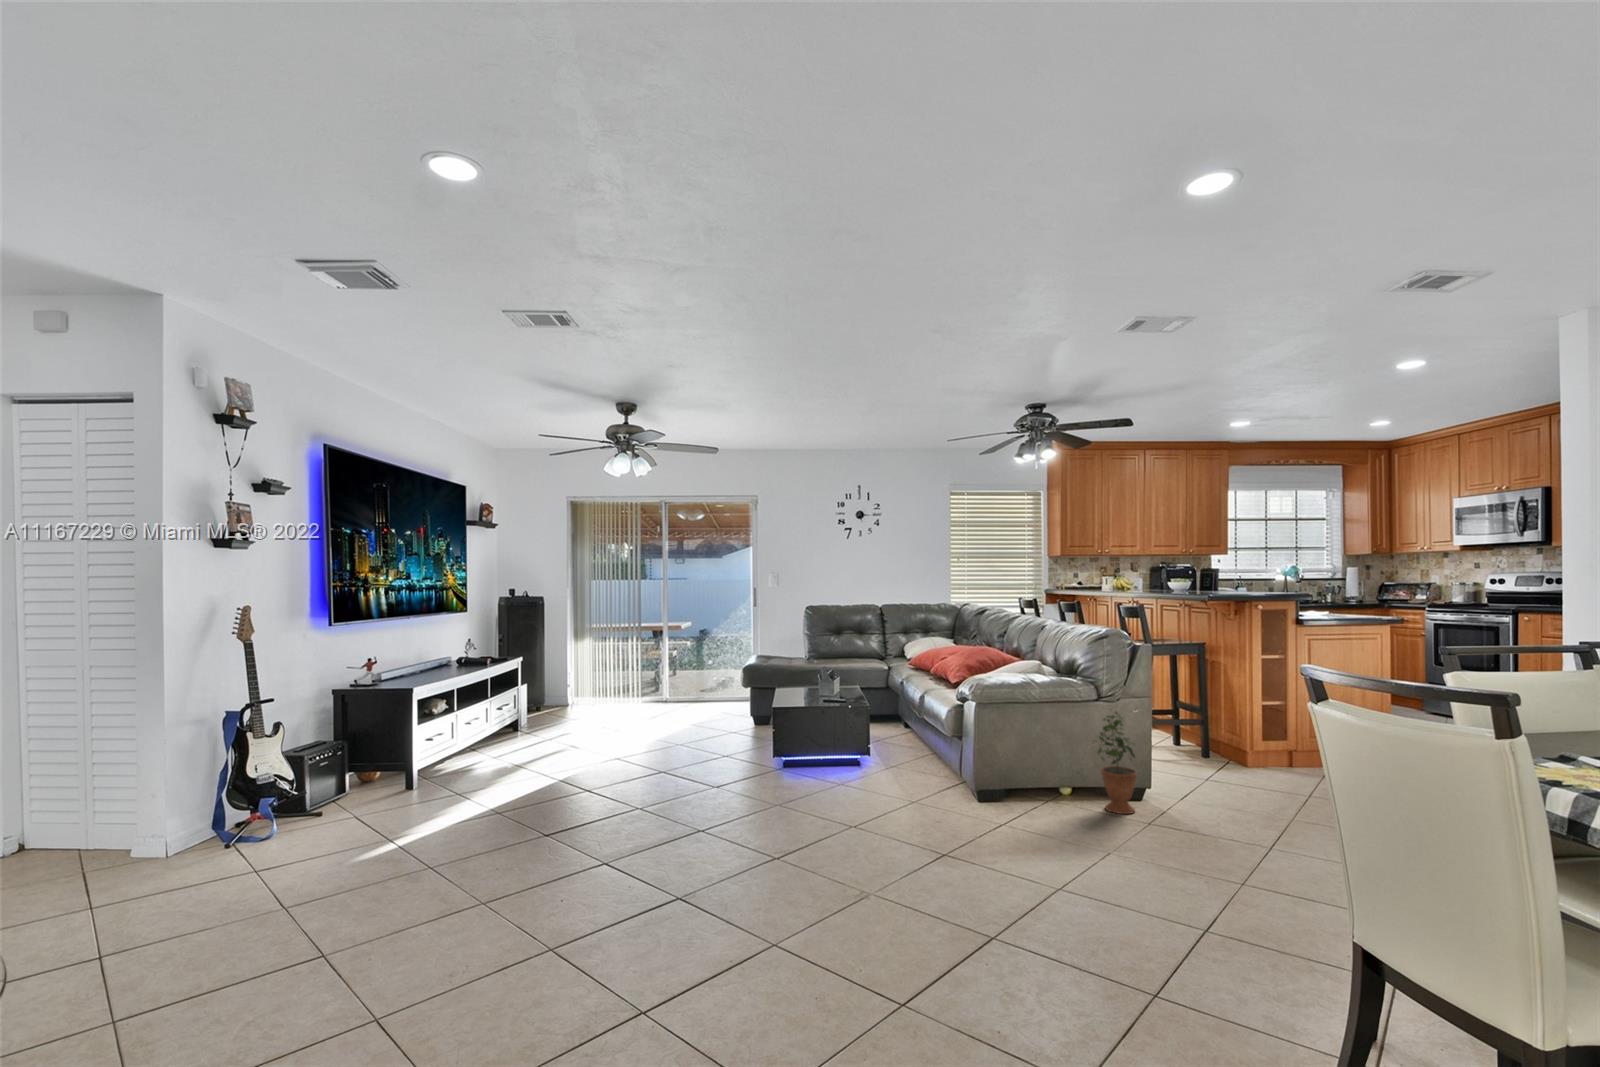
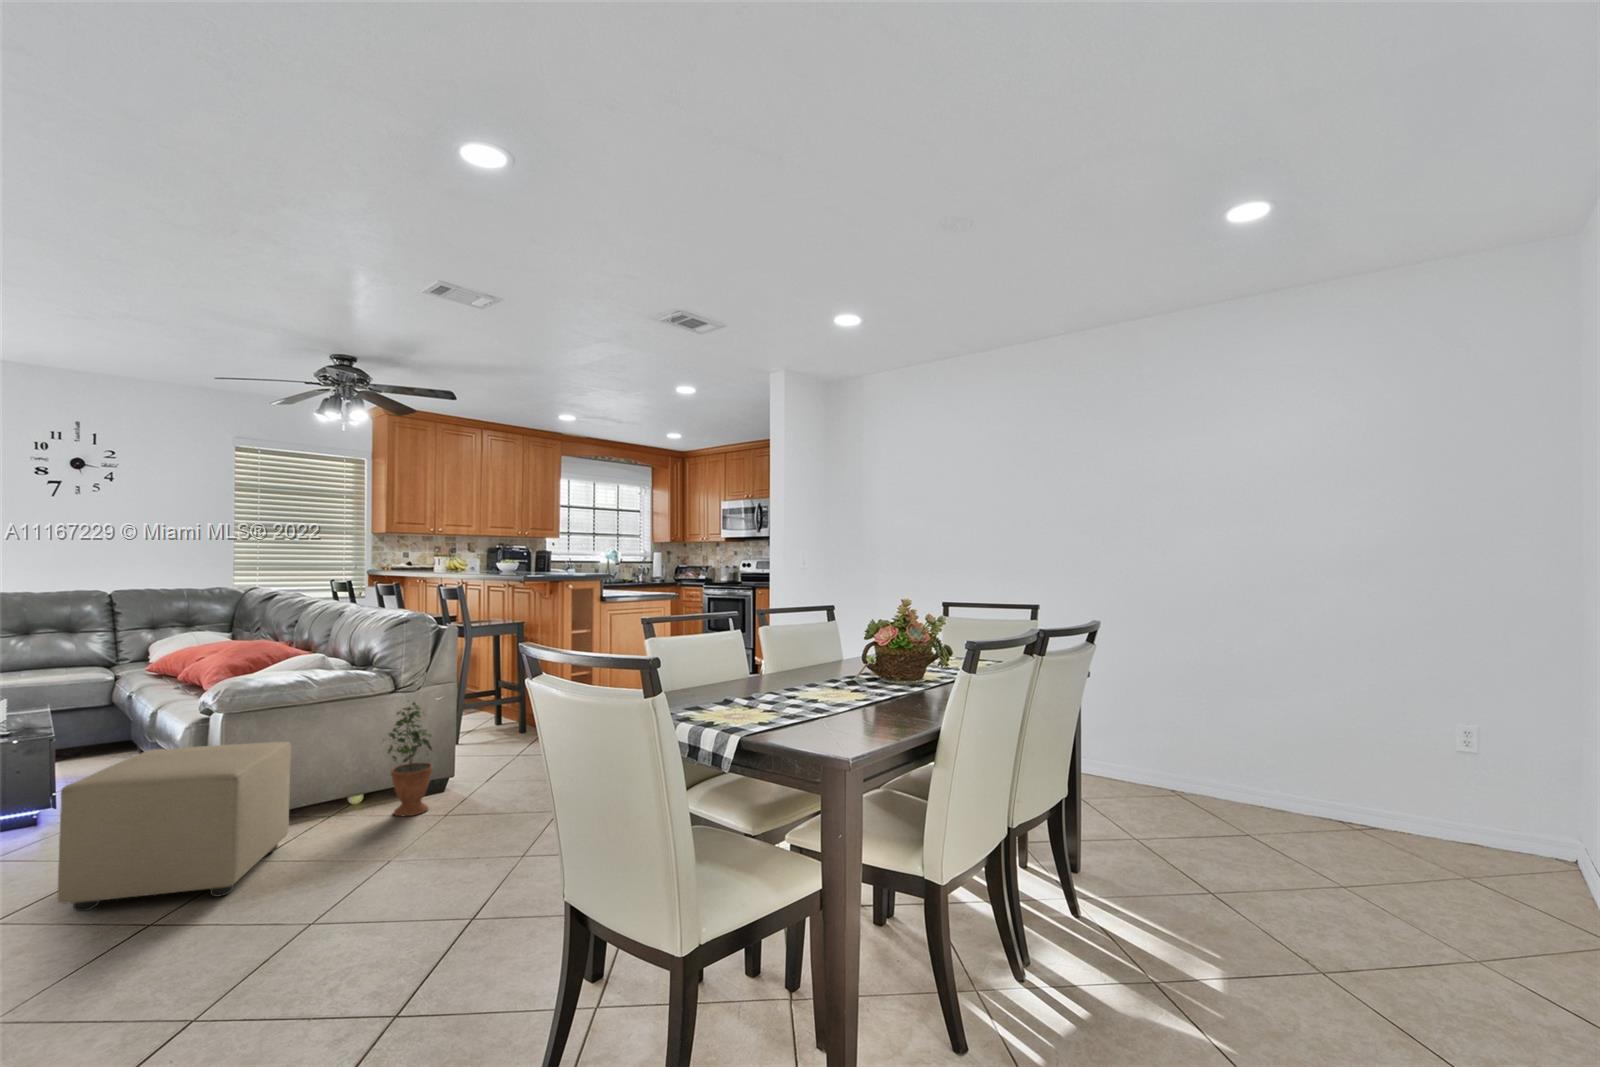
ottoman: none [901,723,1029,842] -> present [58,742,291,911]

